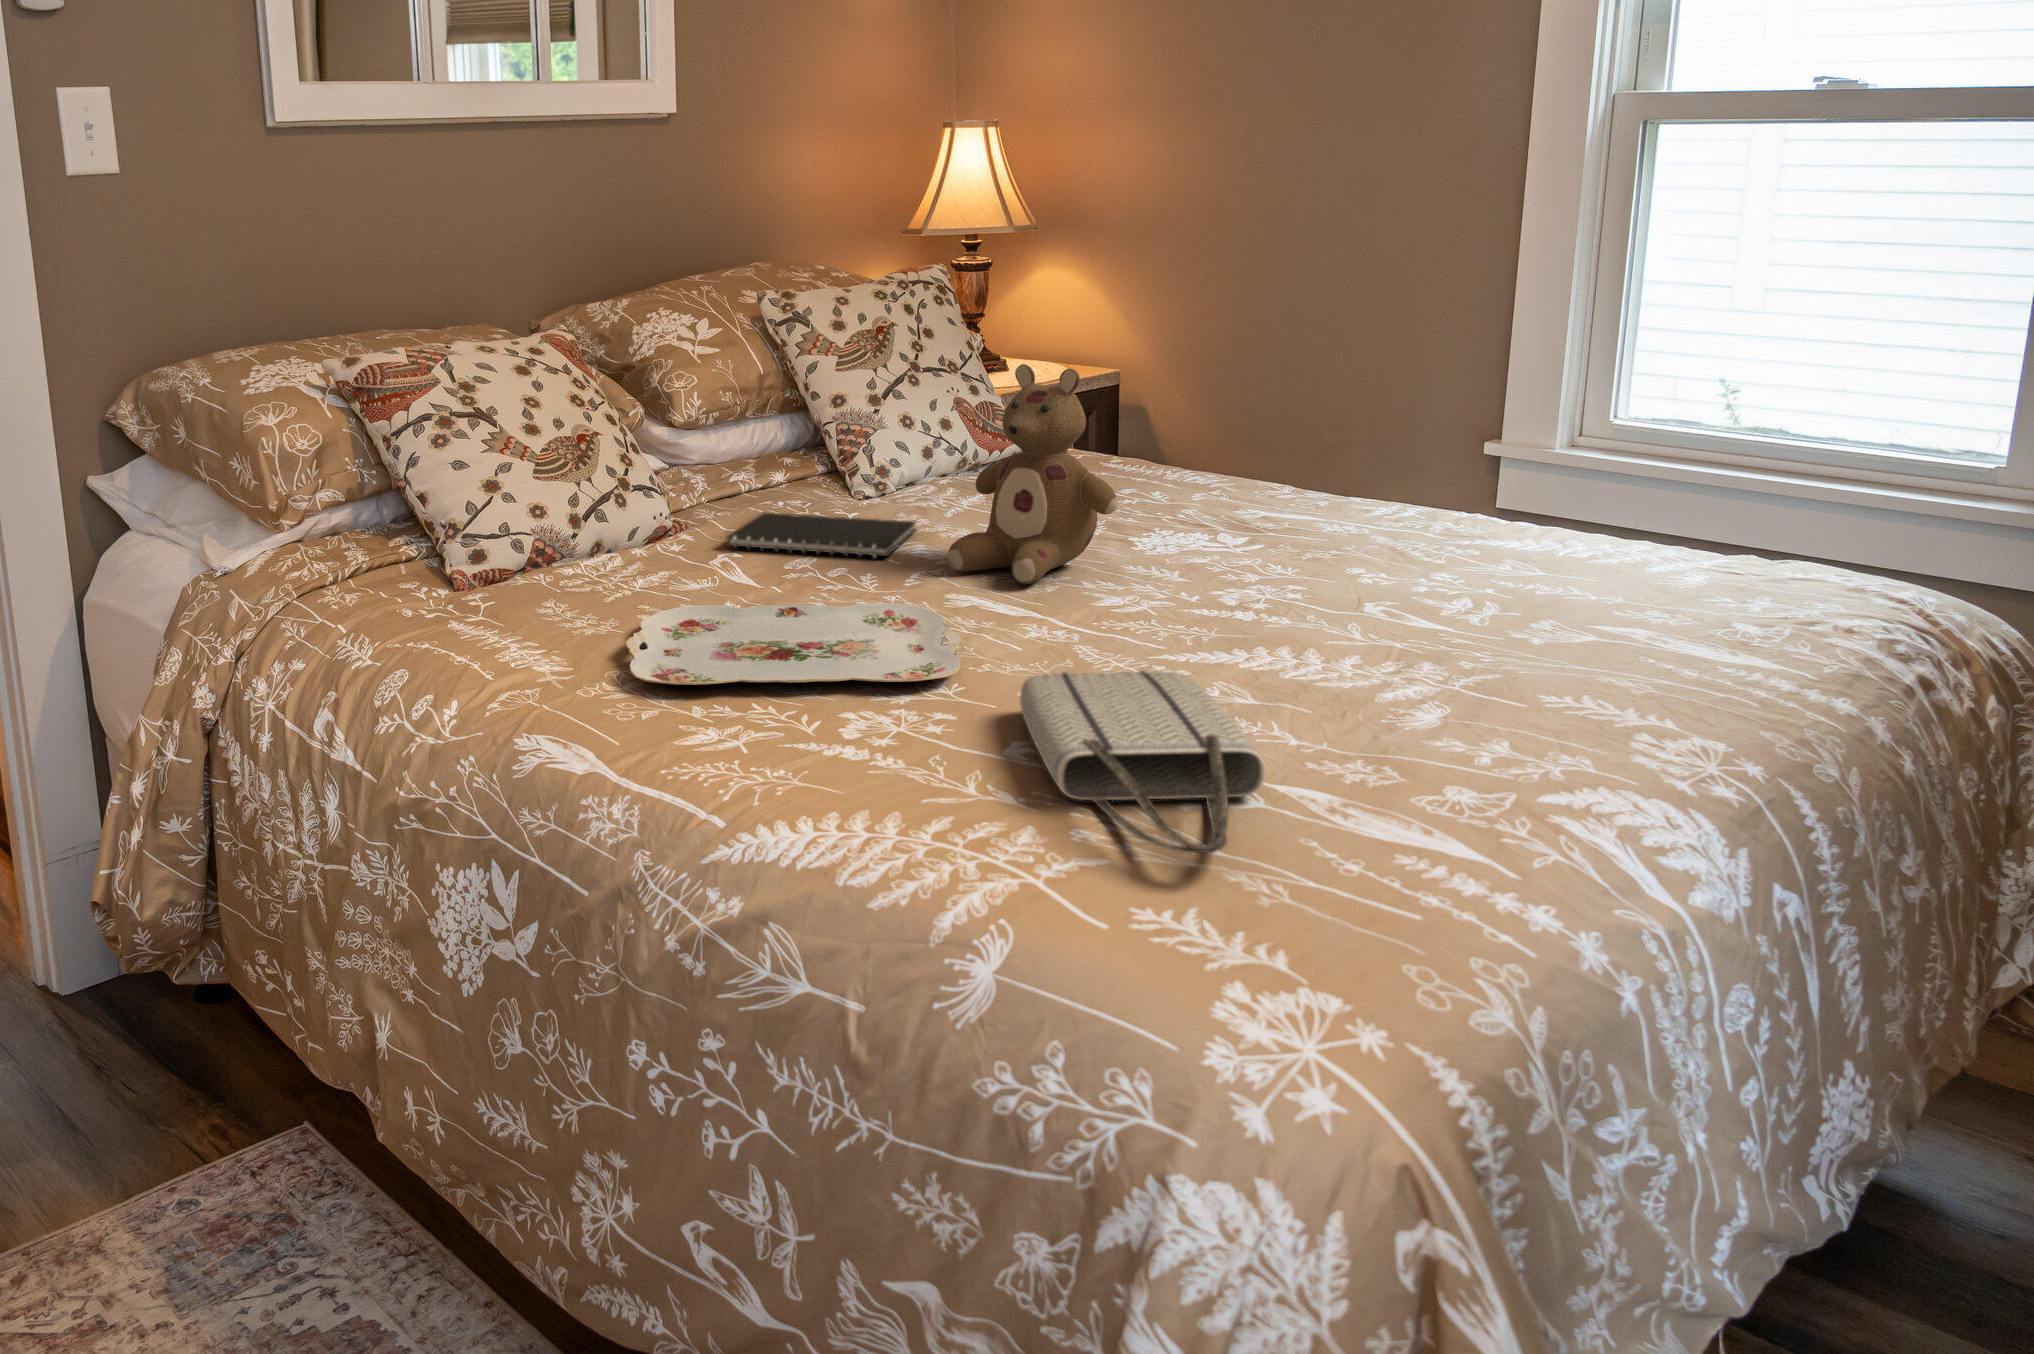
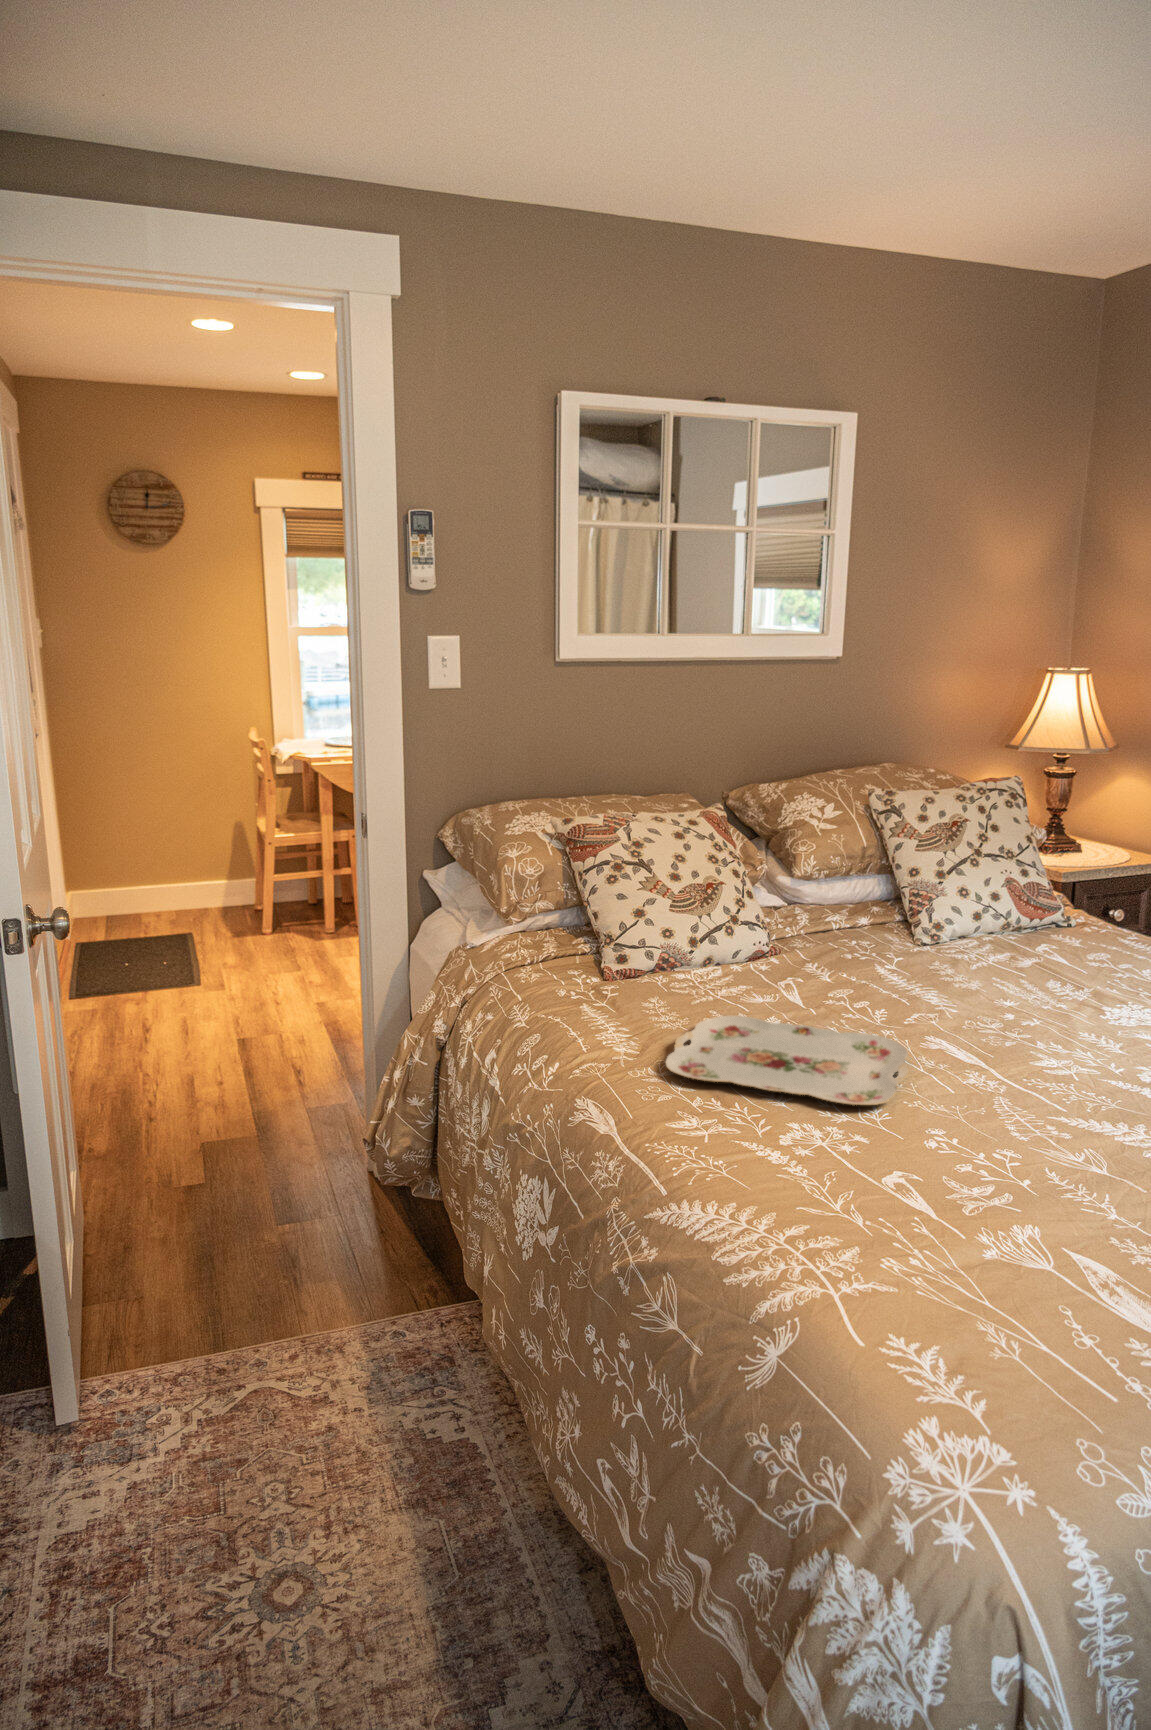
stuffed bear: present [948,364,1118,584] -> none [942,870,1076,1034]
notebook: present [727,513,916,558] -> none [797,947,941,995]
tote bag: present [1020,671,1265,853] -> none [894,1120,1062,1303]

